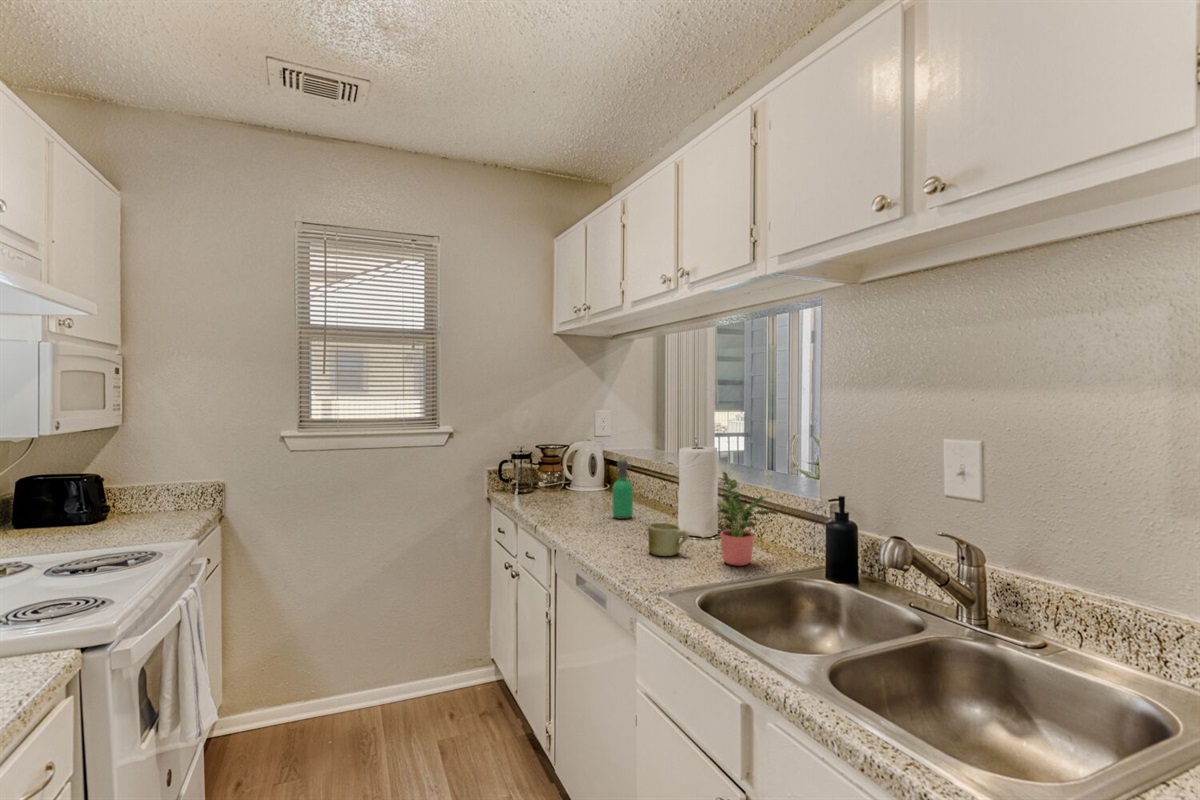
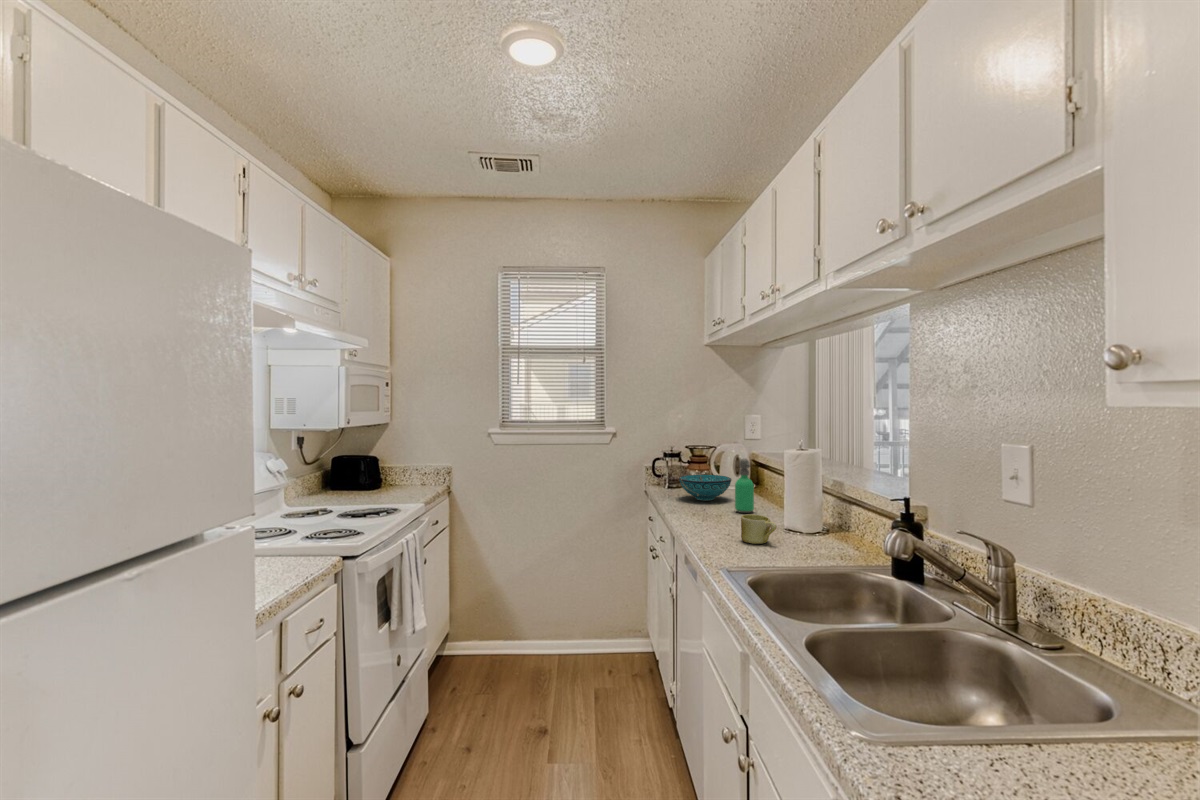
potted plant: present [719,472,778,566] -> none [796,470,860,557]
bowl: none [540,477,598,507] -> present [679,475,731,501]

